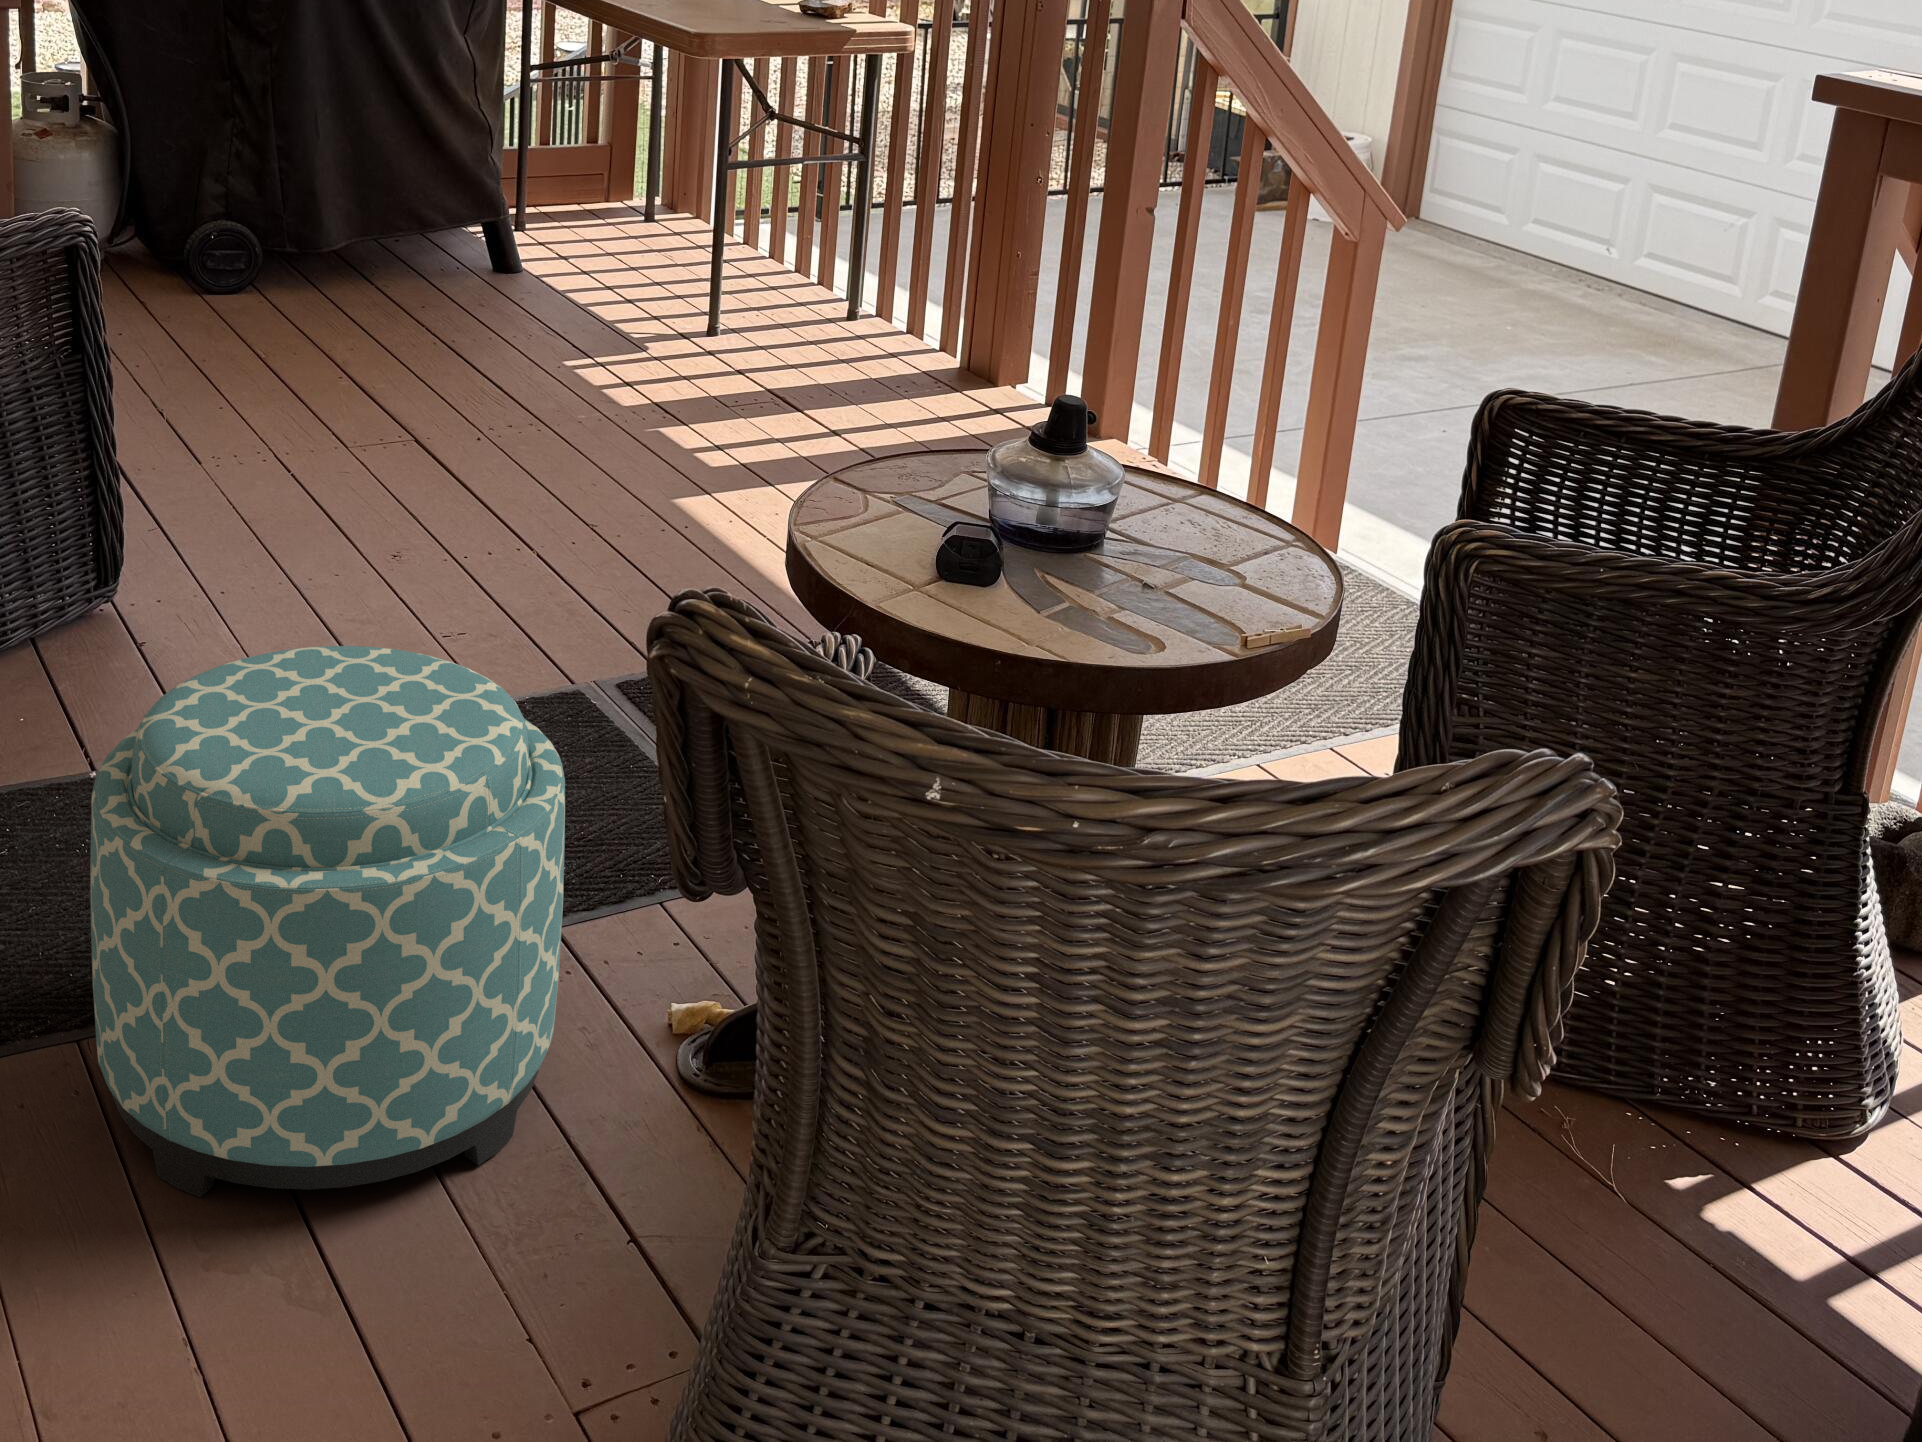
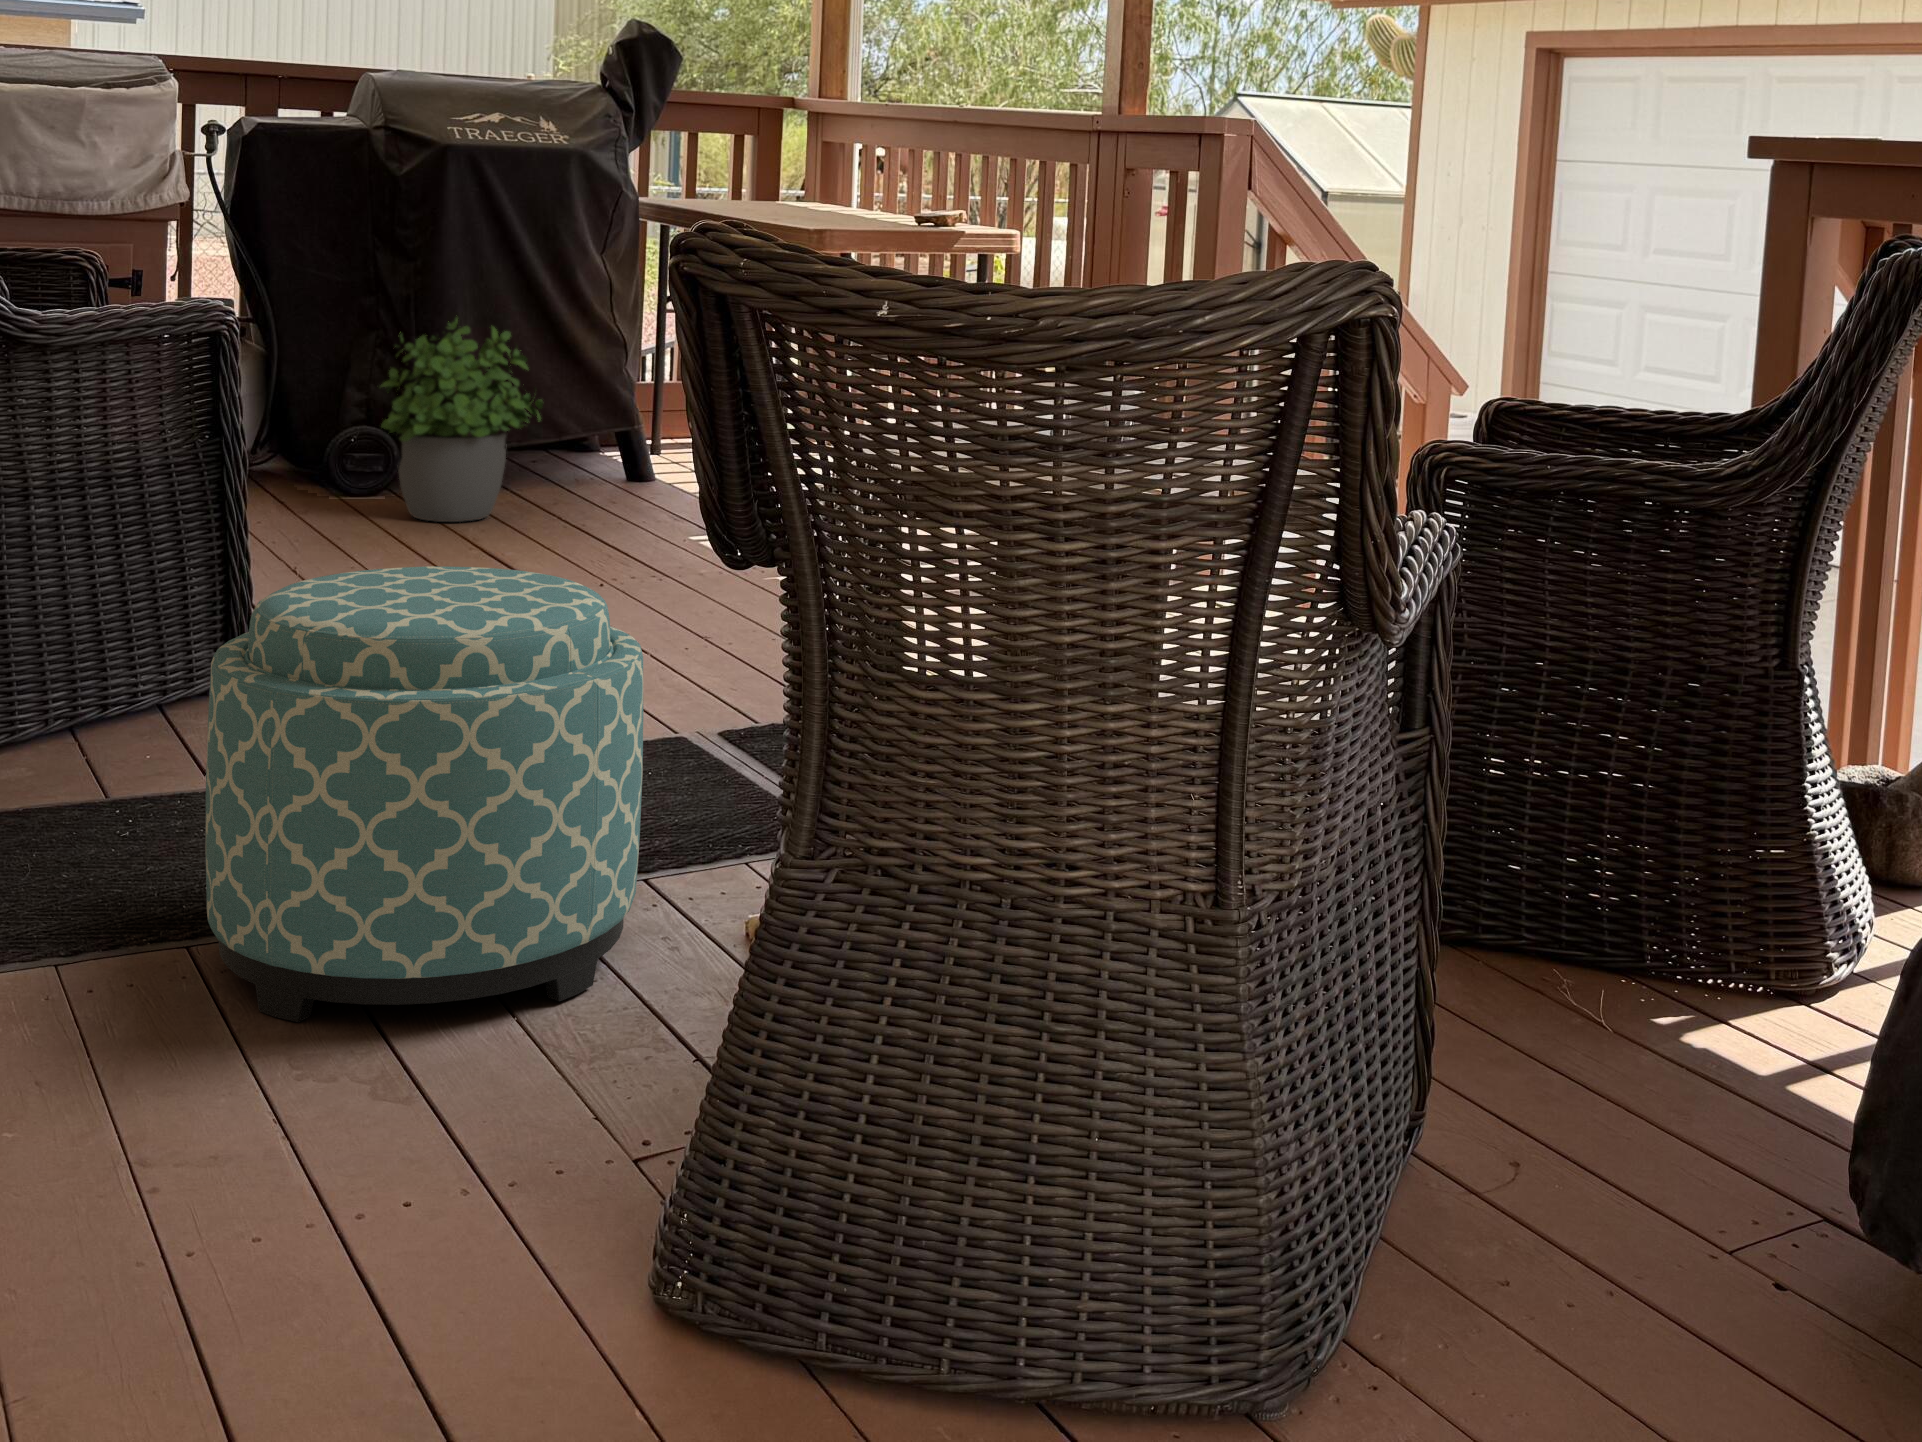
potted plant: none [223,116,409,334] -> present [380,318,543,522]

